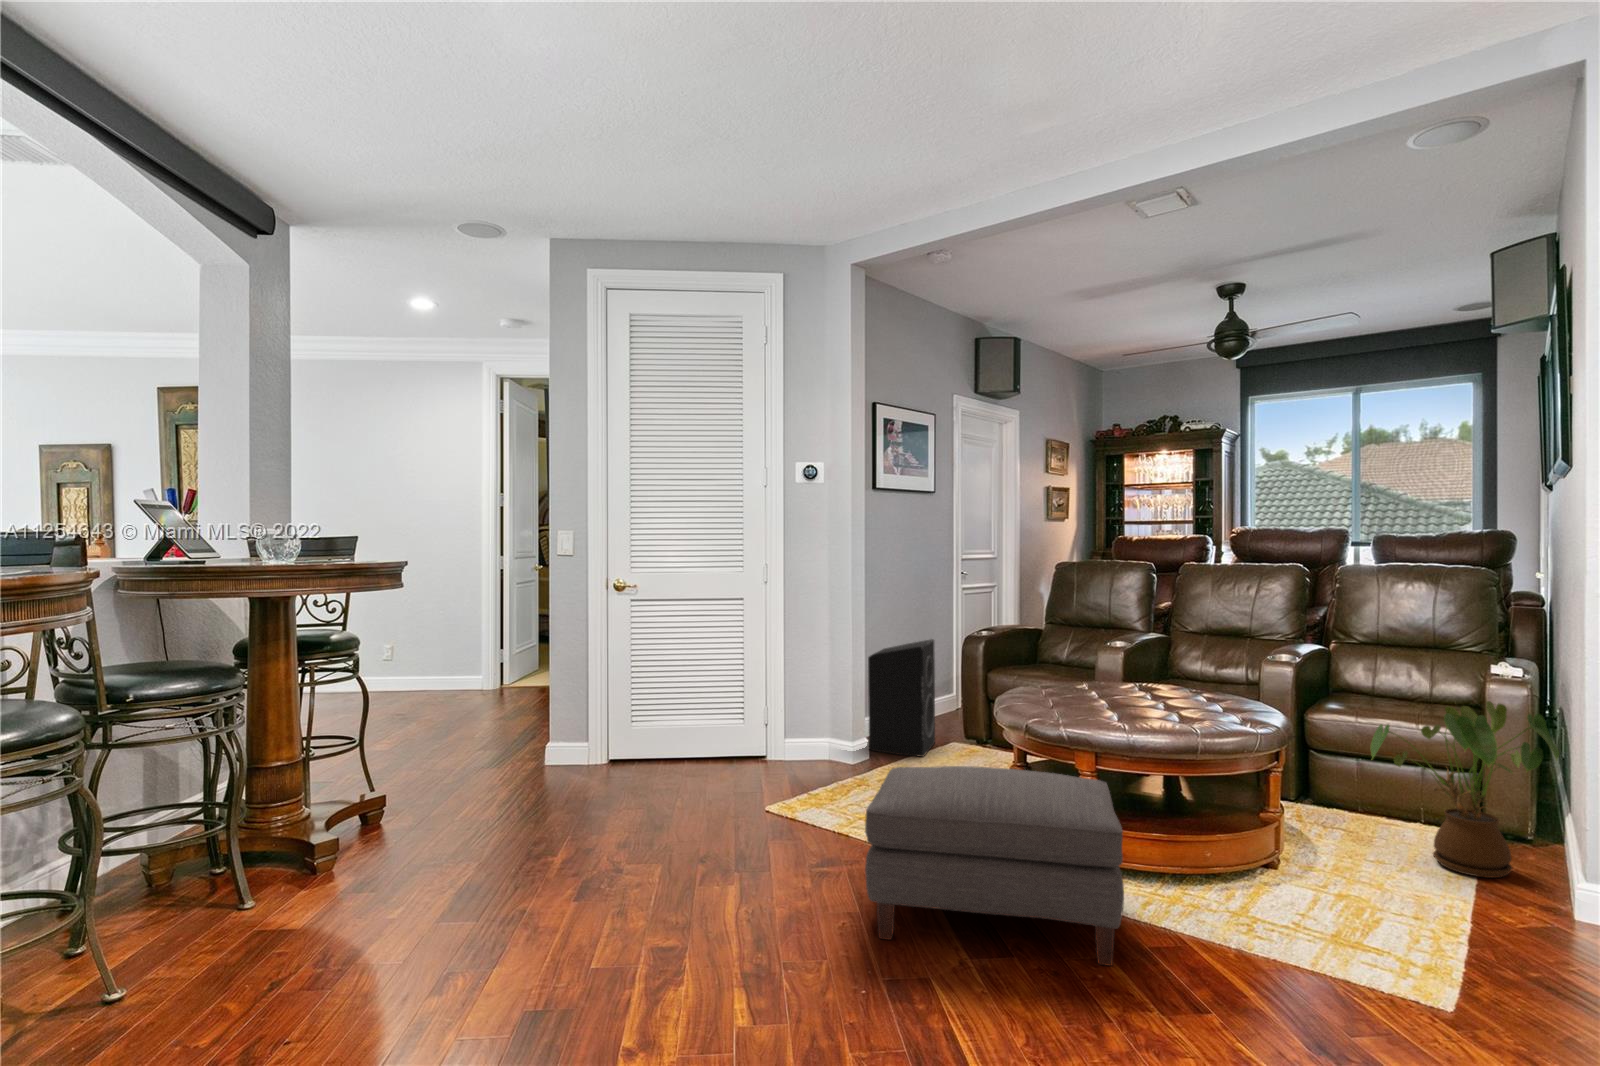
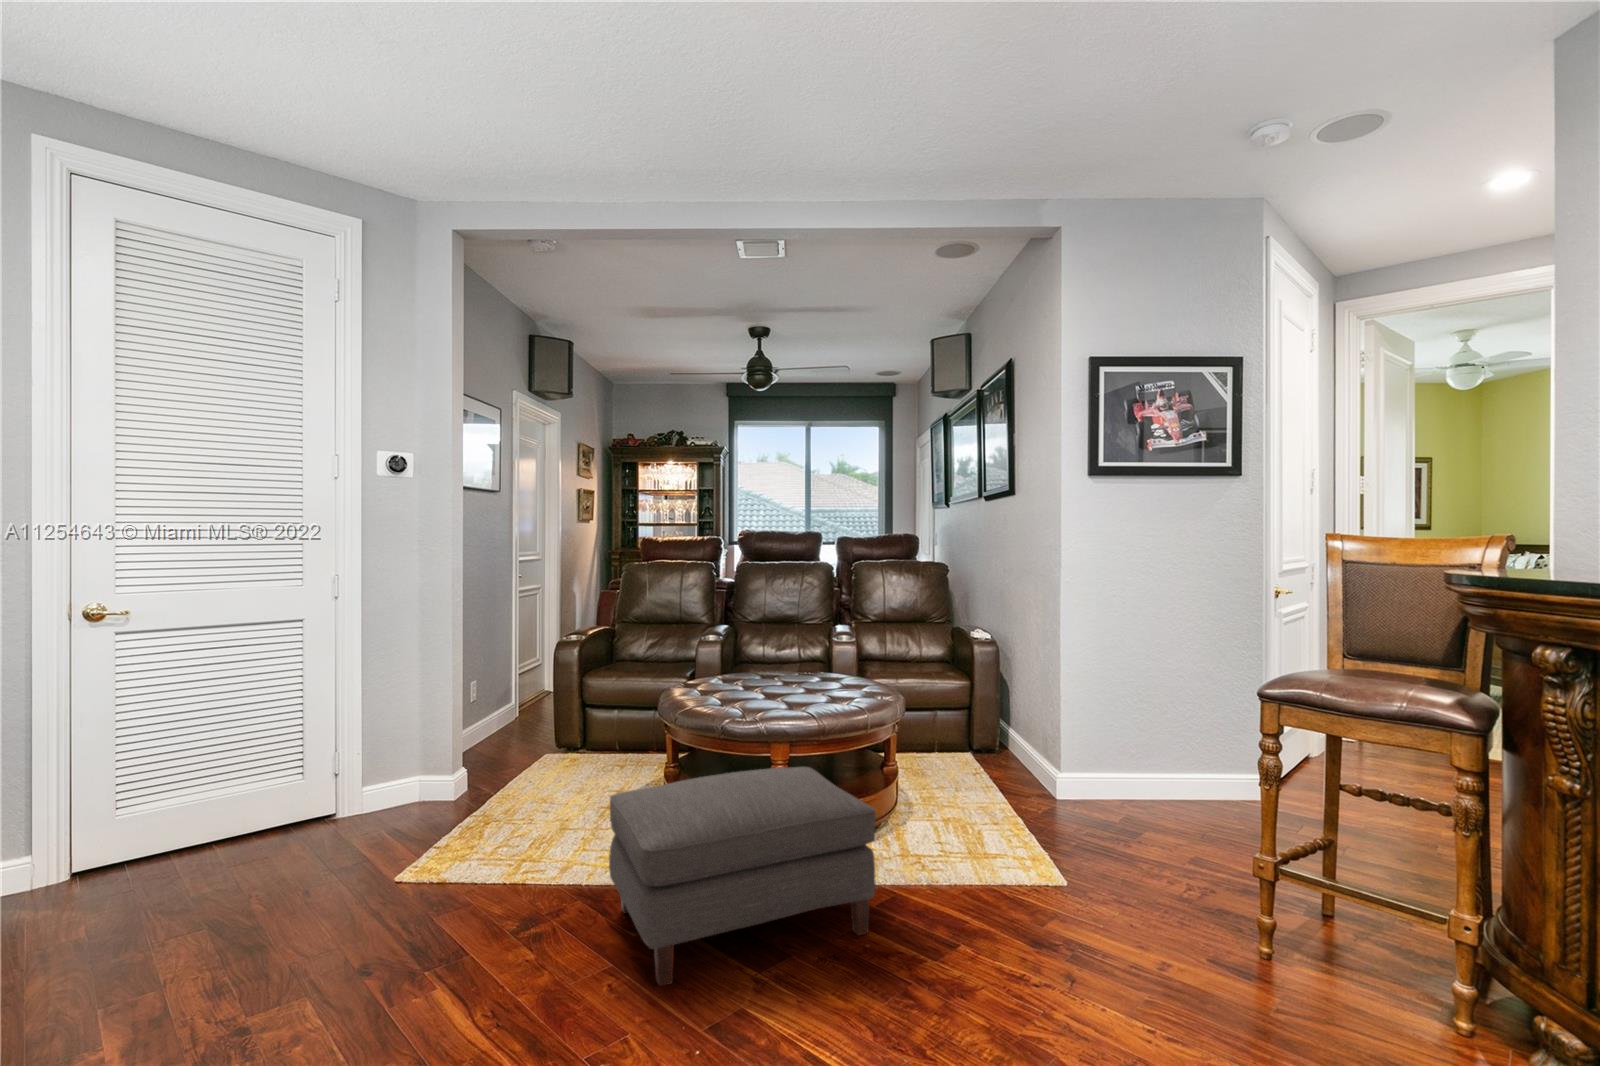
speaker: present [868,639,935,757] -> none [461,648,530,779]
house plant: present [1371,701,1559,878] -> none [935,658,1041,784]

